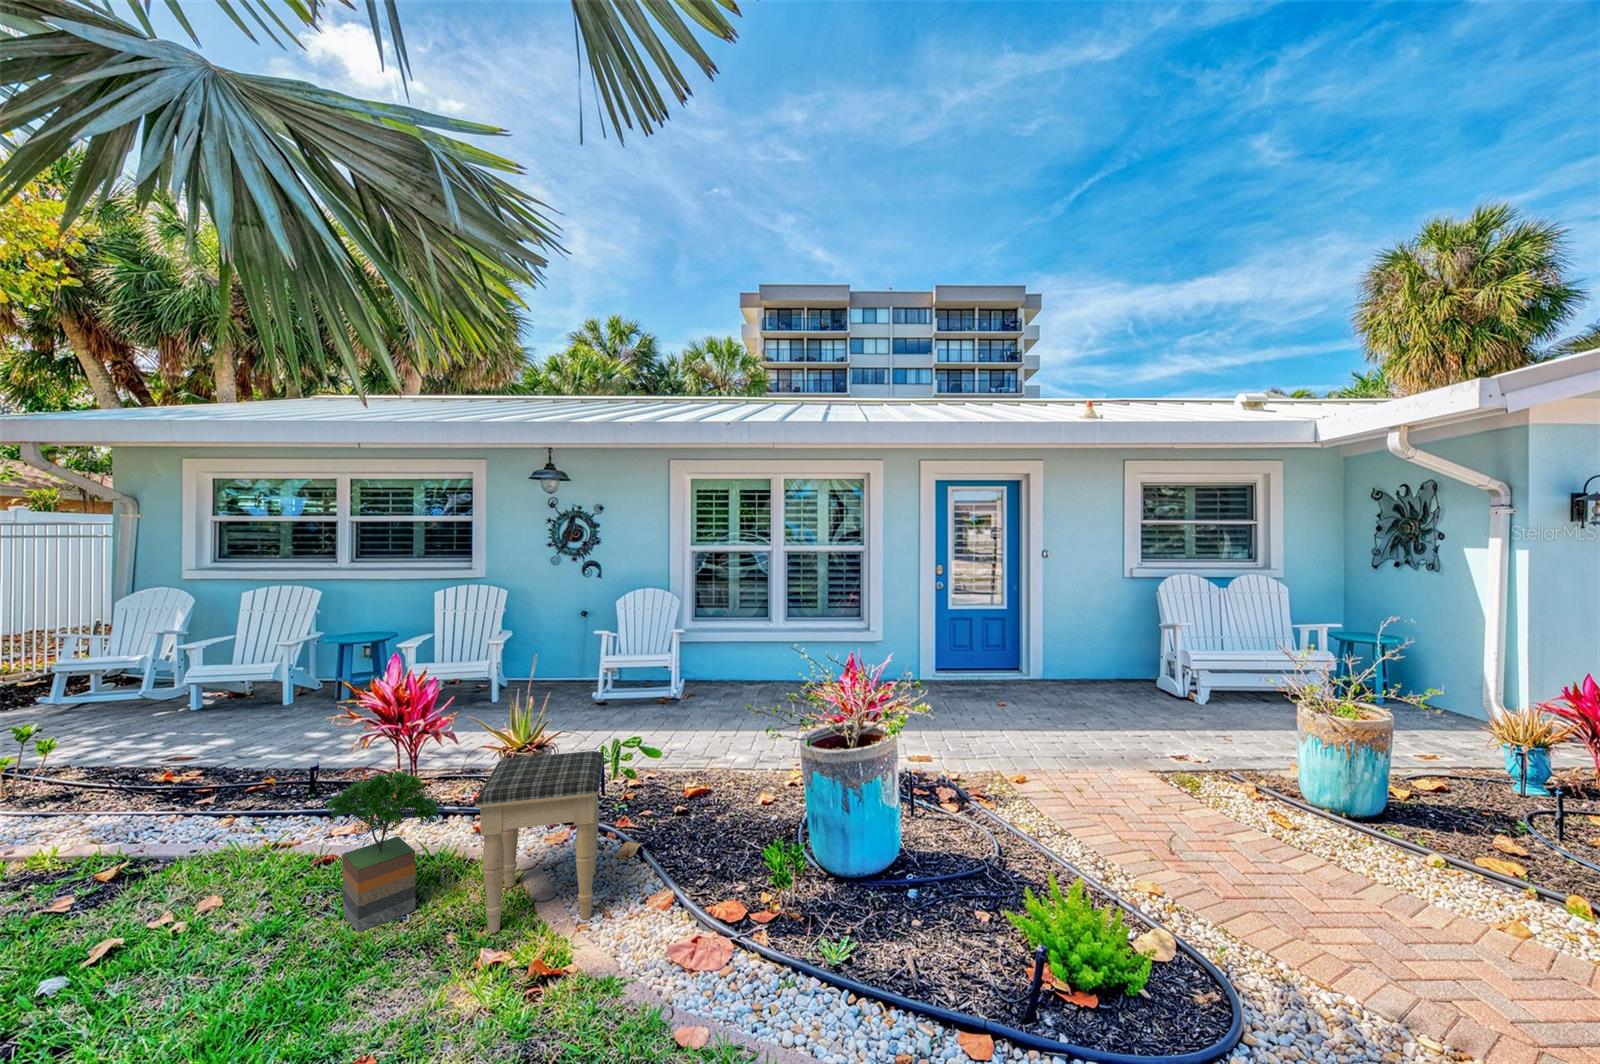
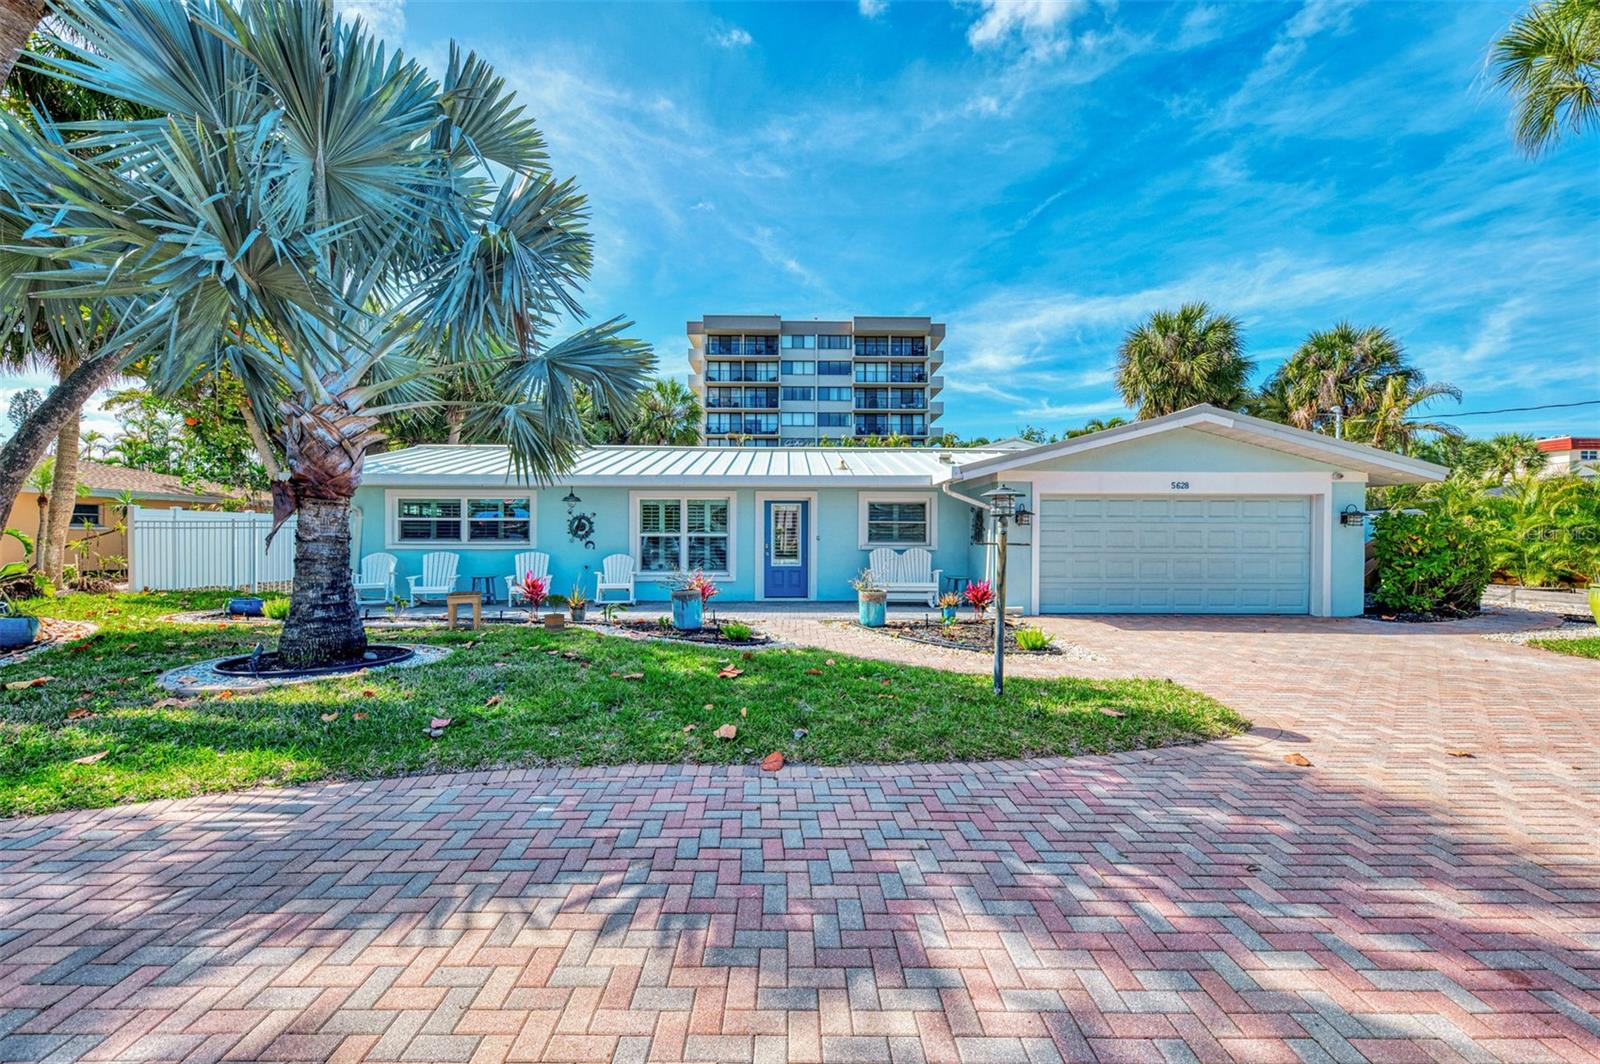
footstool: present [475,751,603,933] -> present [446,591,483,630]

